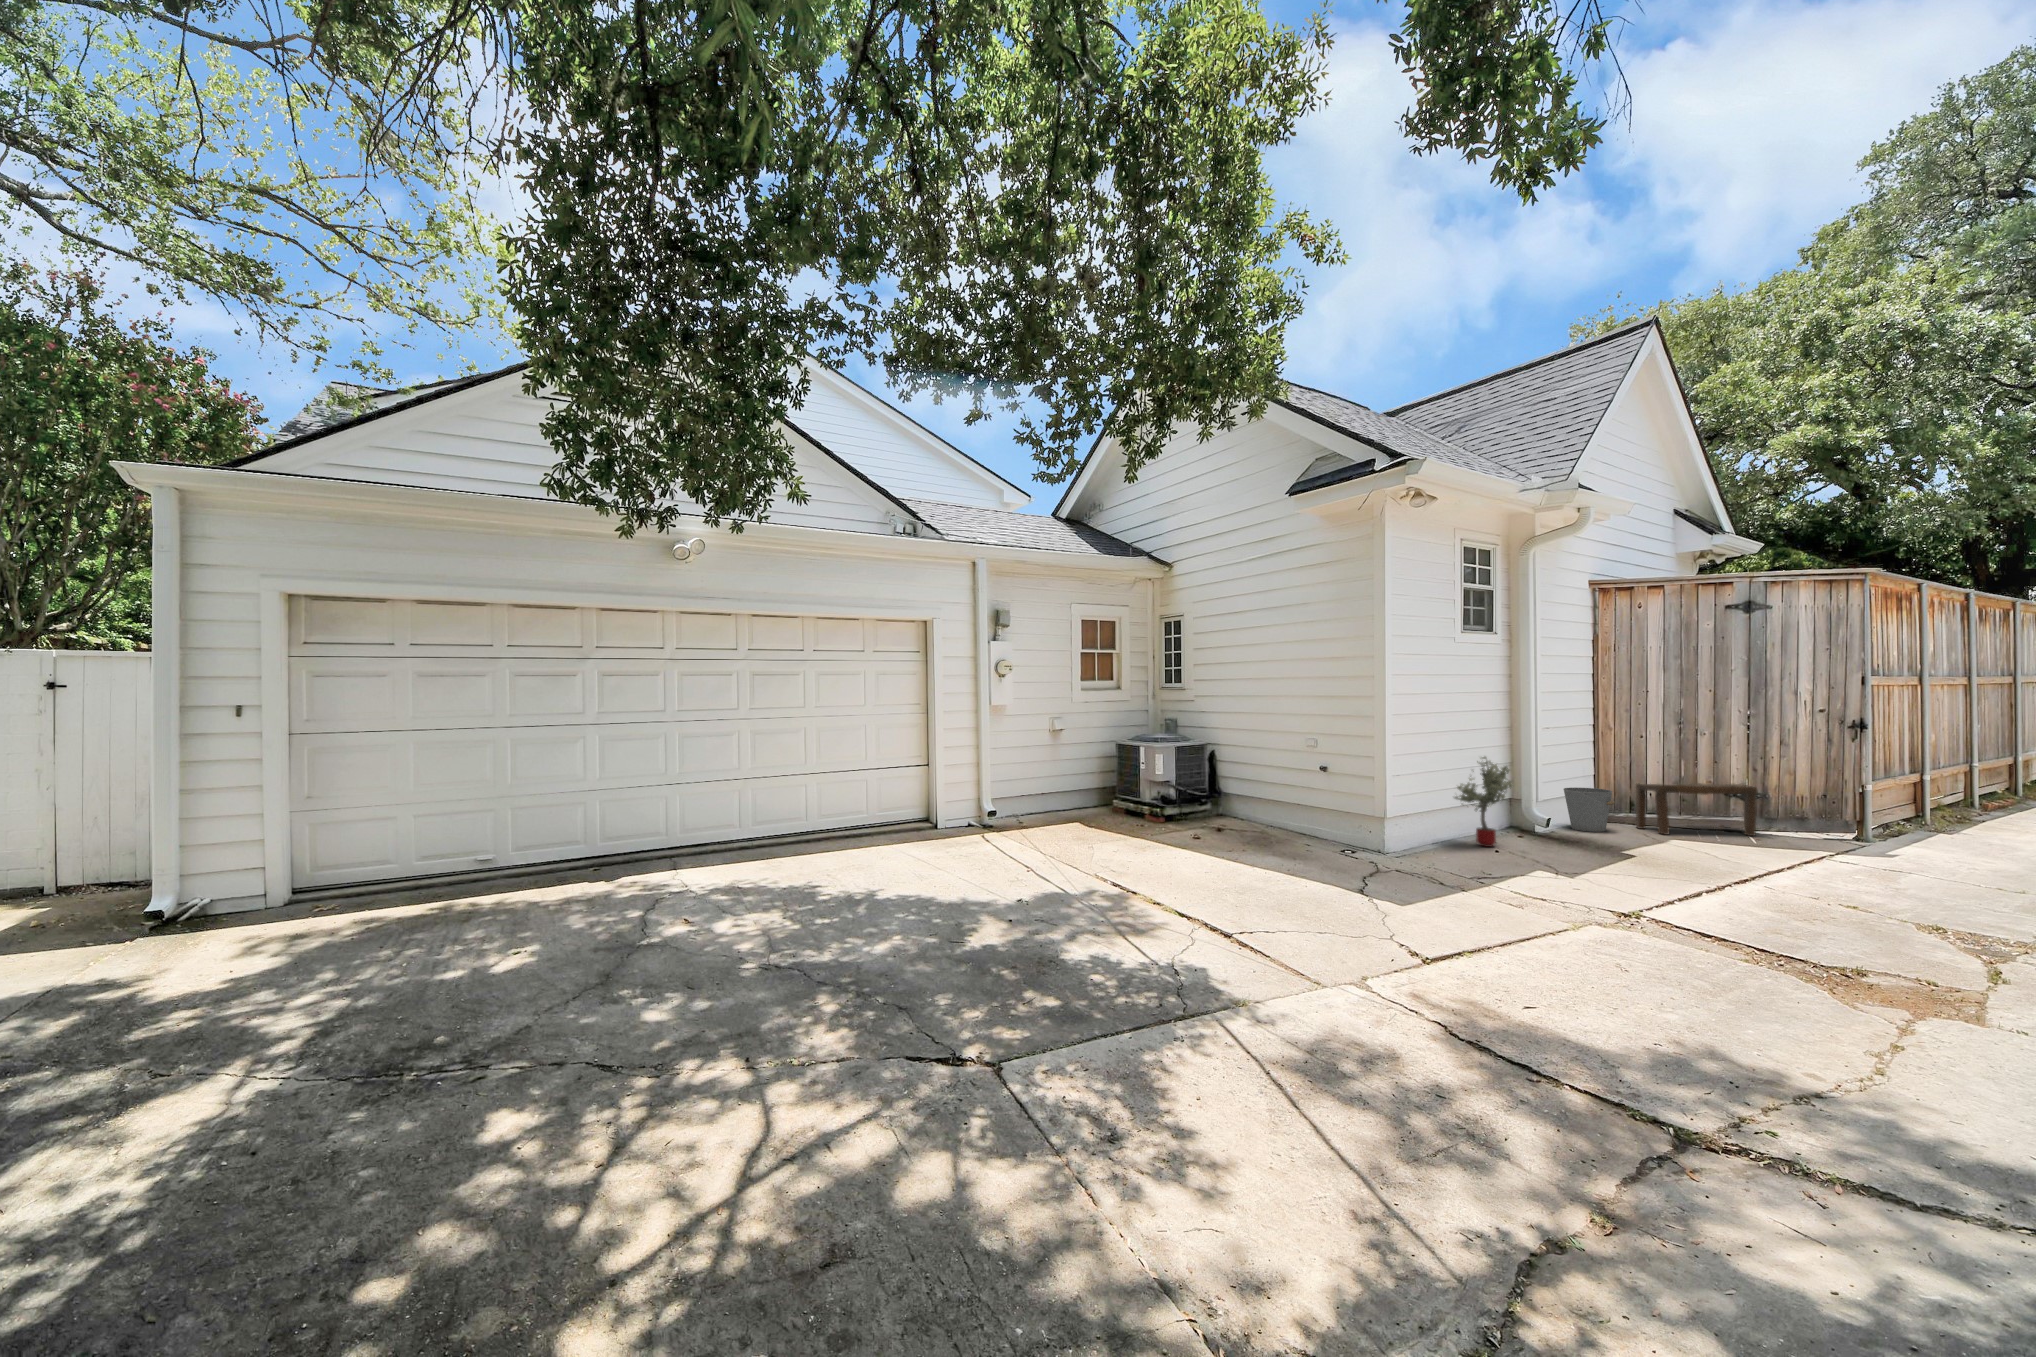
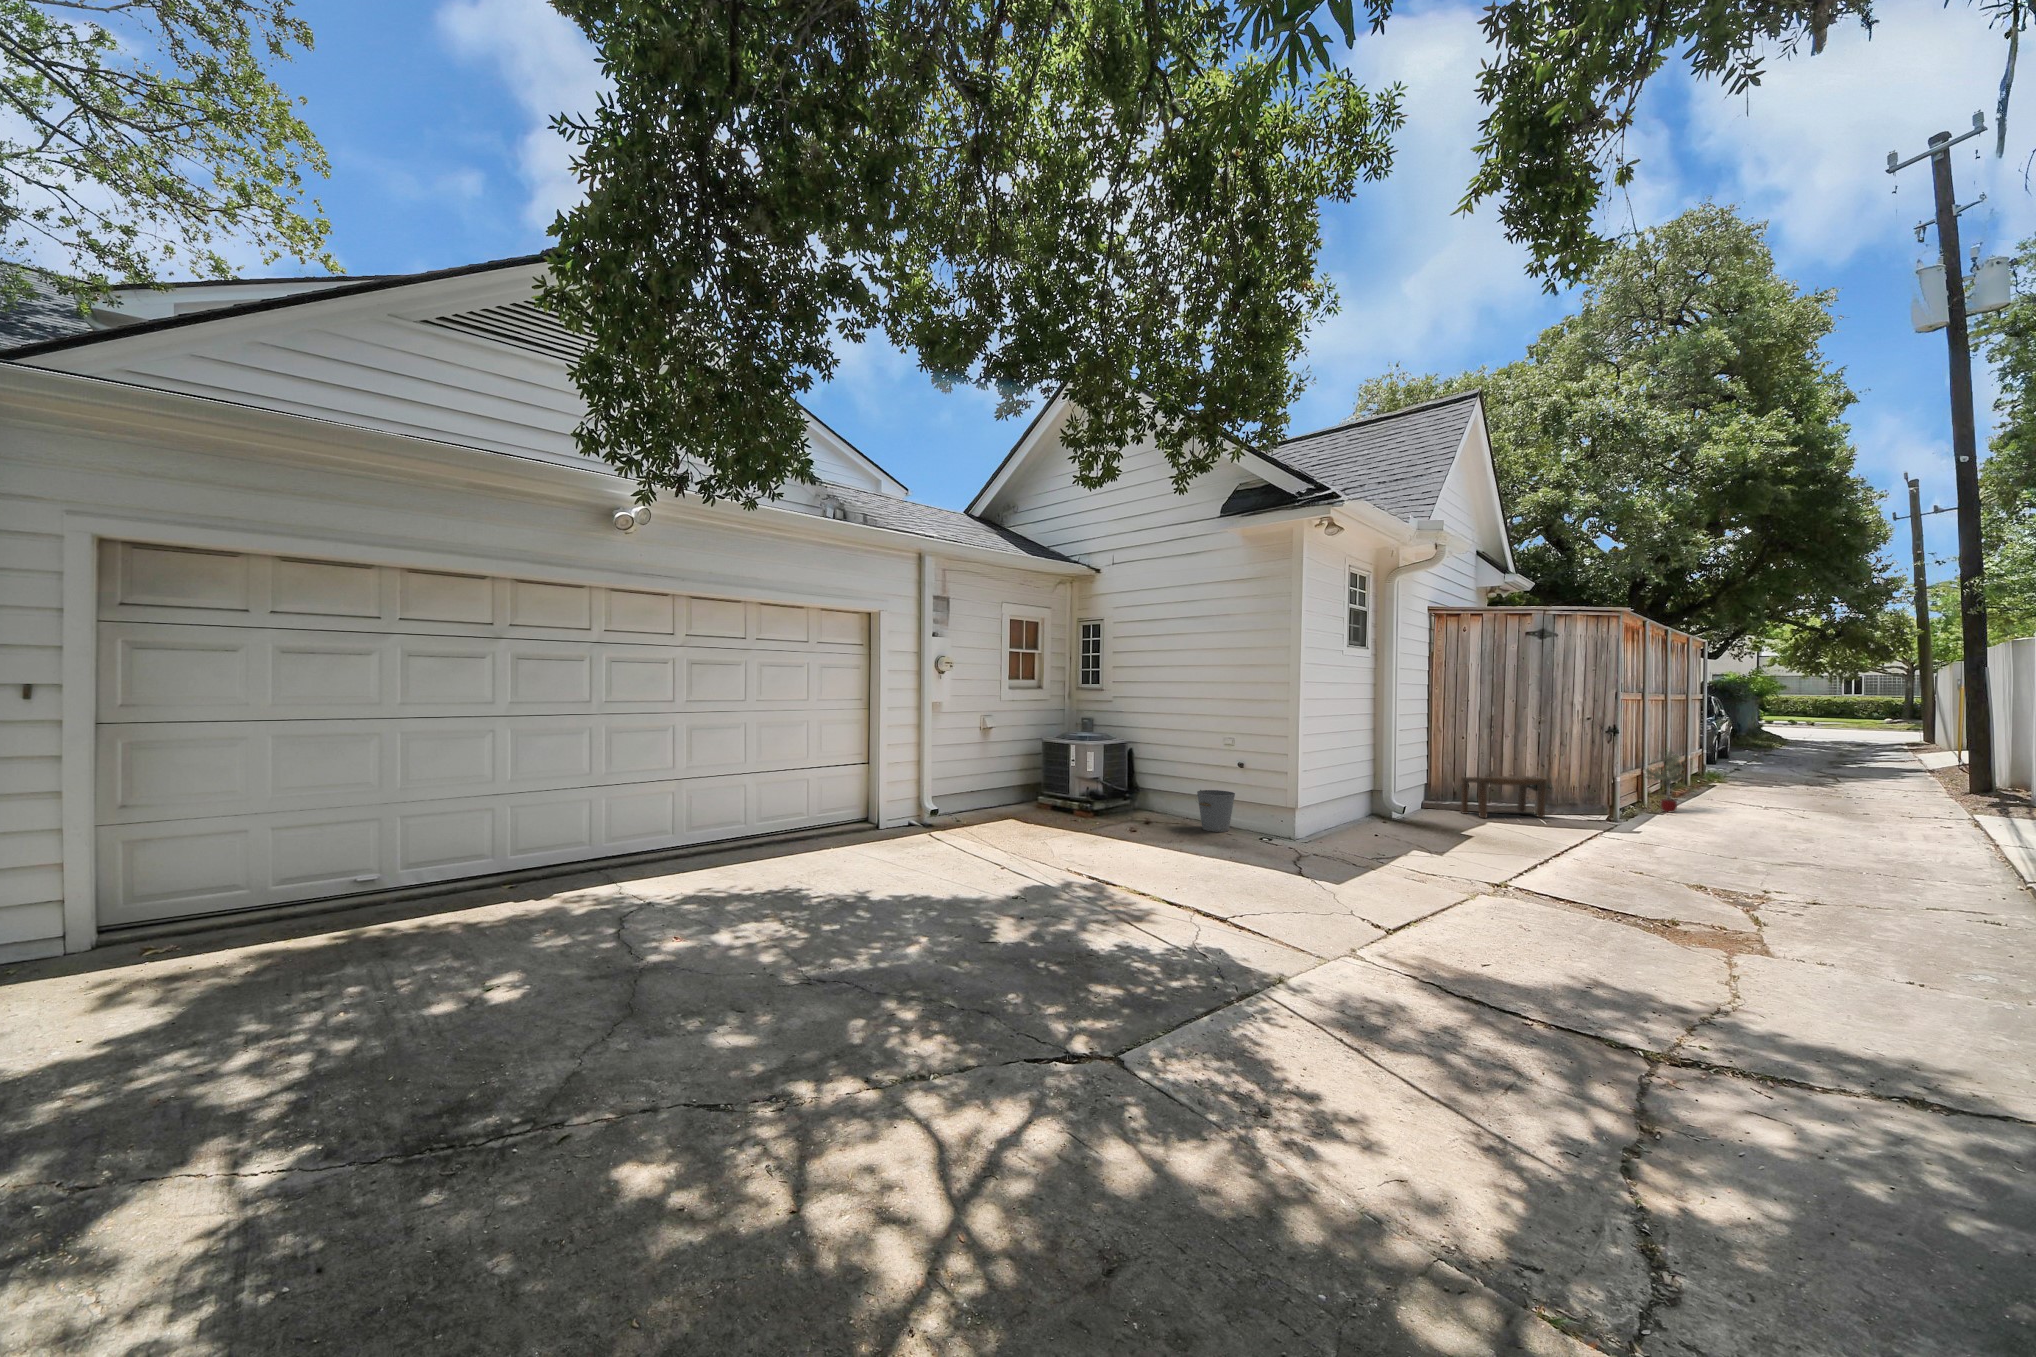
potted tree: present [1455,757,1512,847] -> present [1645,749,1684,813]
bucket: present [1564,788,1615,832] -> present [1197,790,1235,832]

